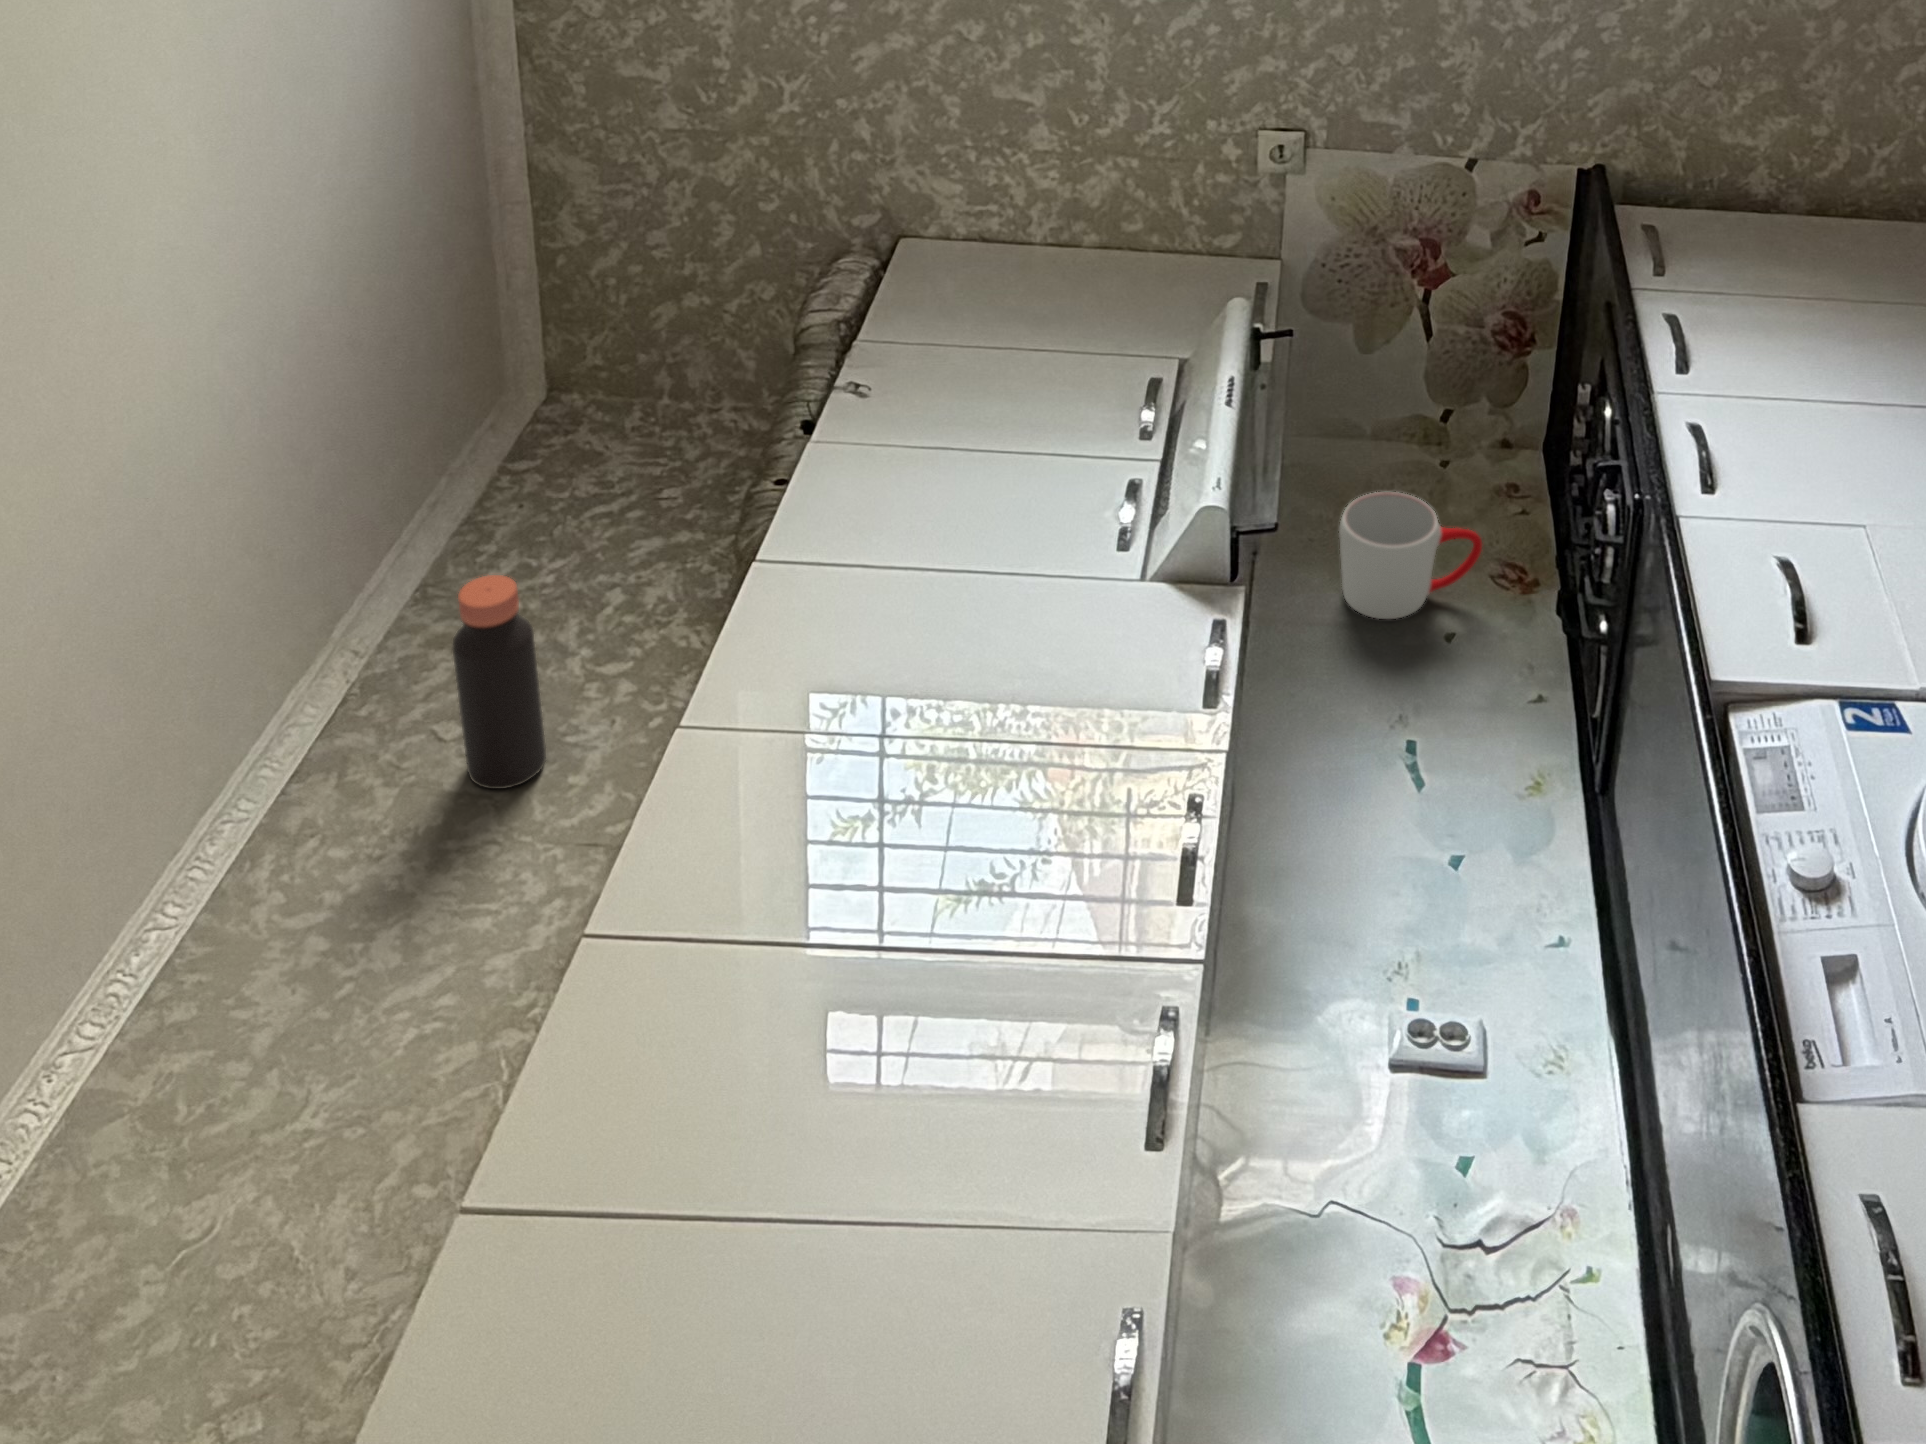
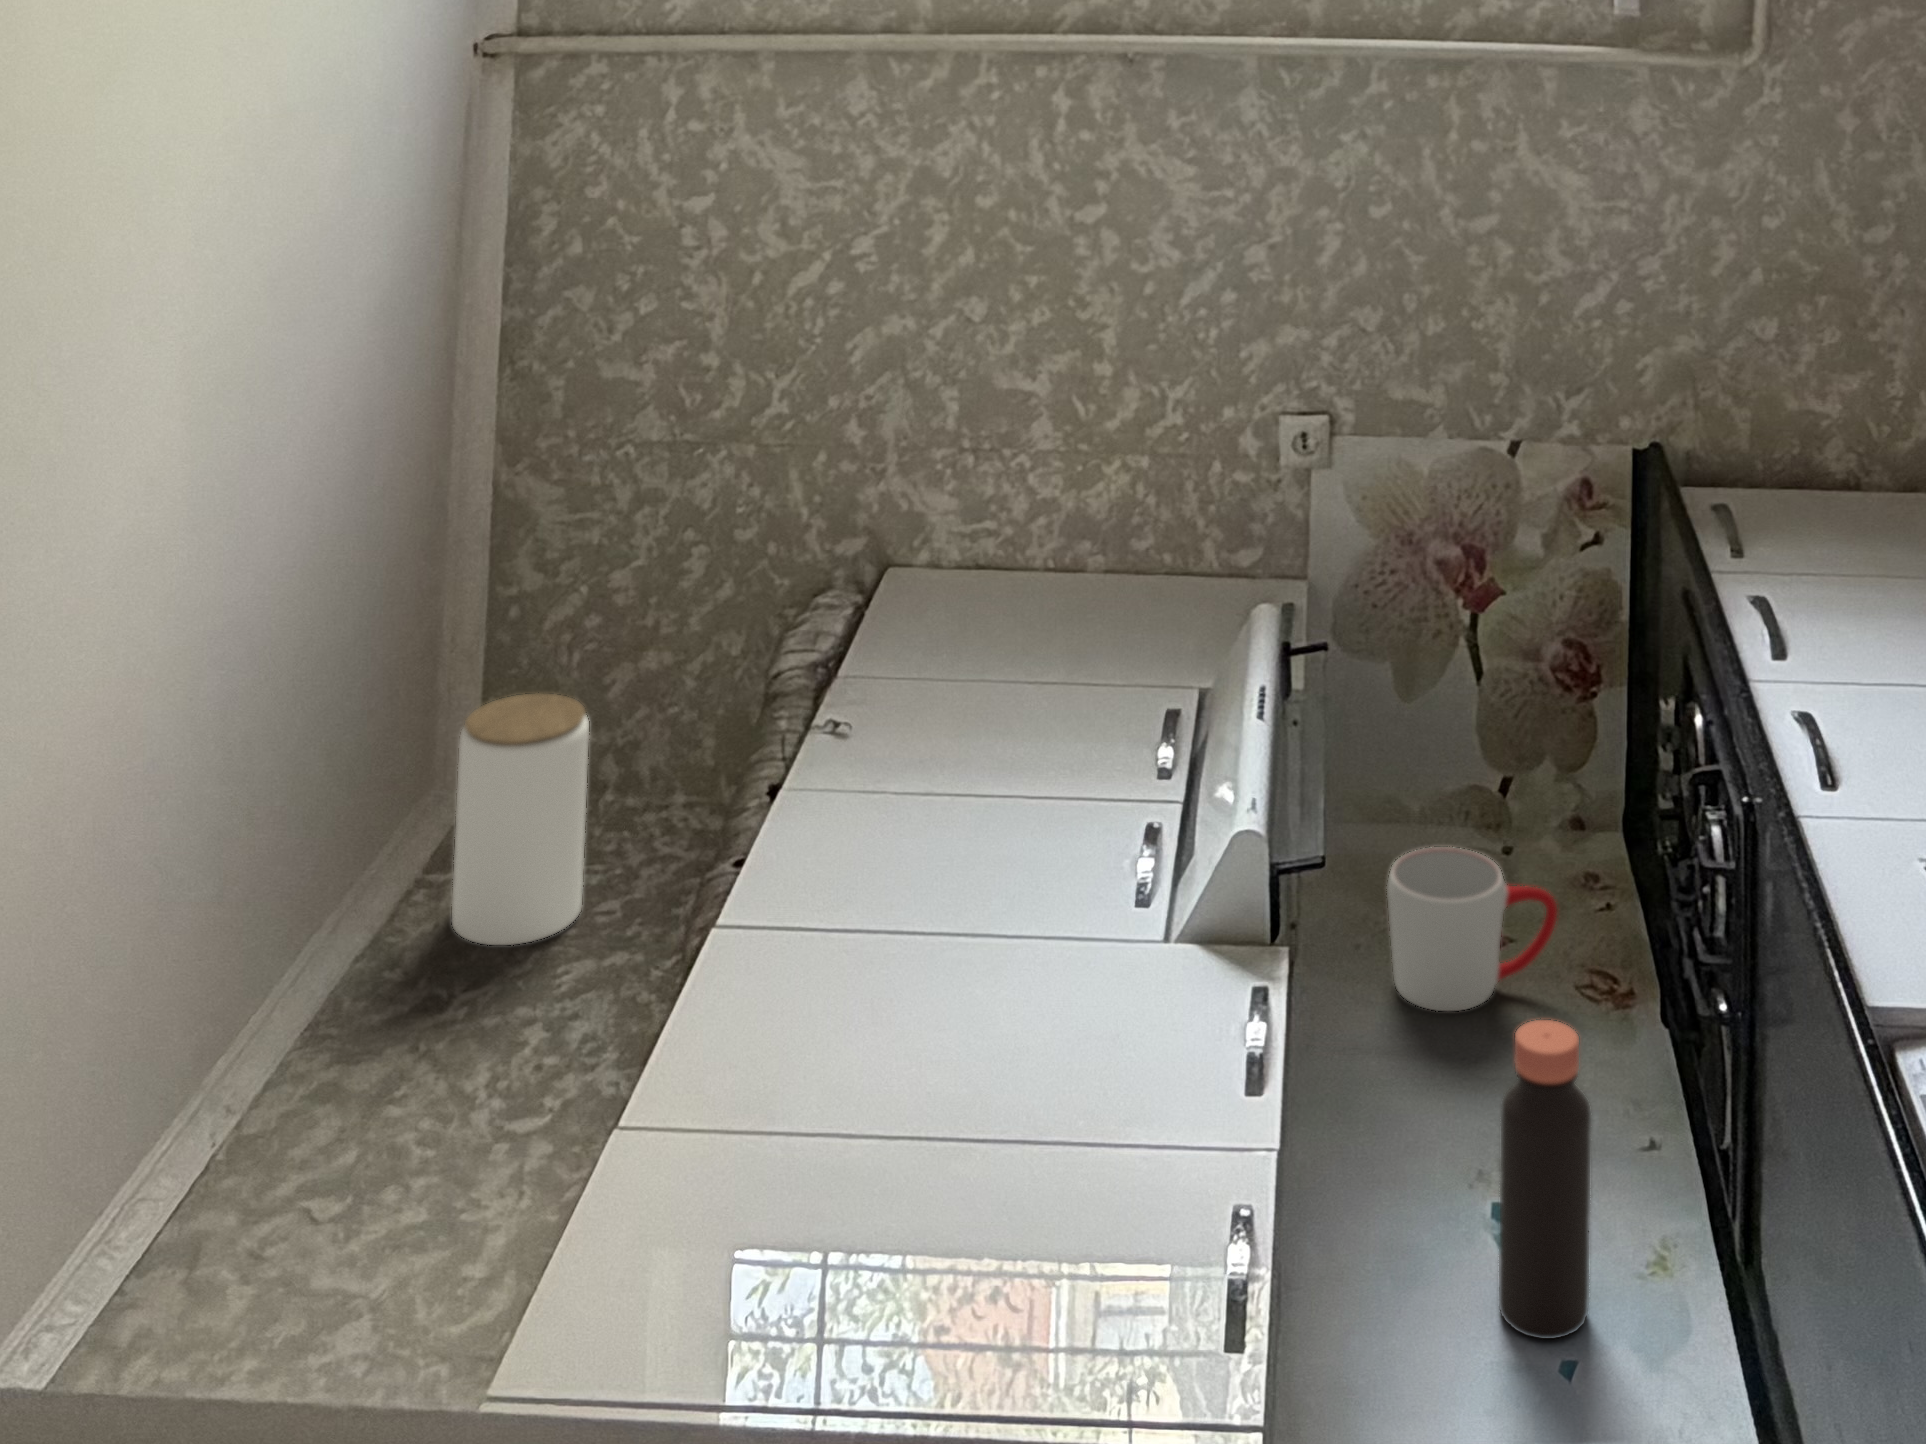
jar: none [514,352,643,551] -> present [452,693,589,945]
bottle: present [453,575,546,789] -> present [1499,1020,1591,1339]

